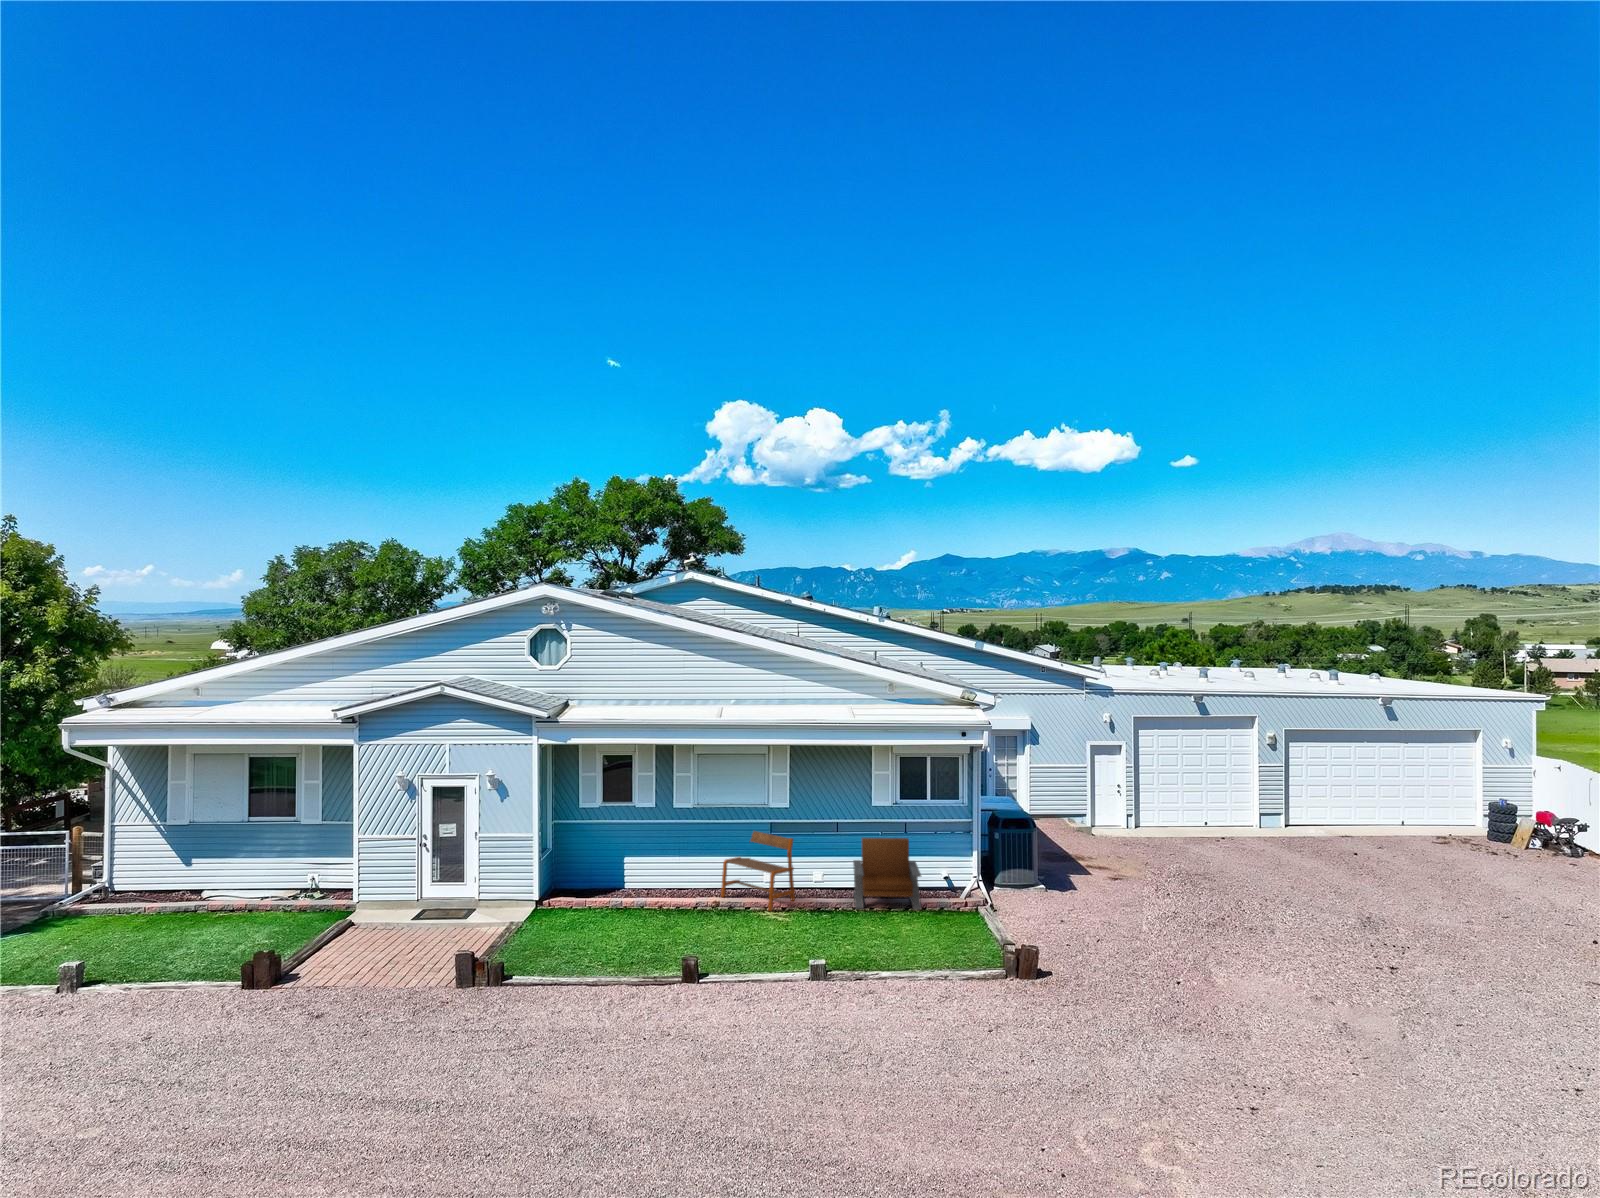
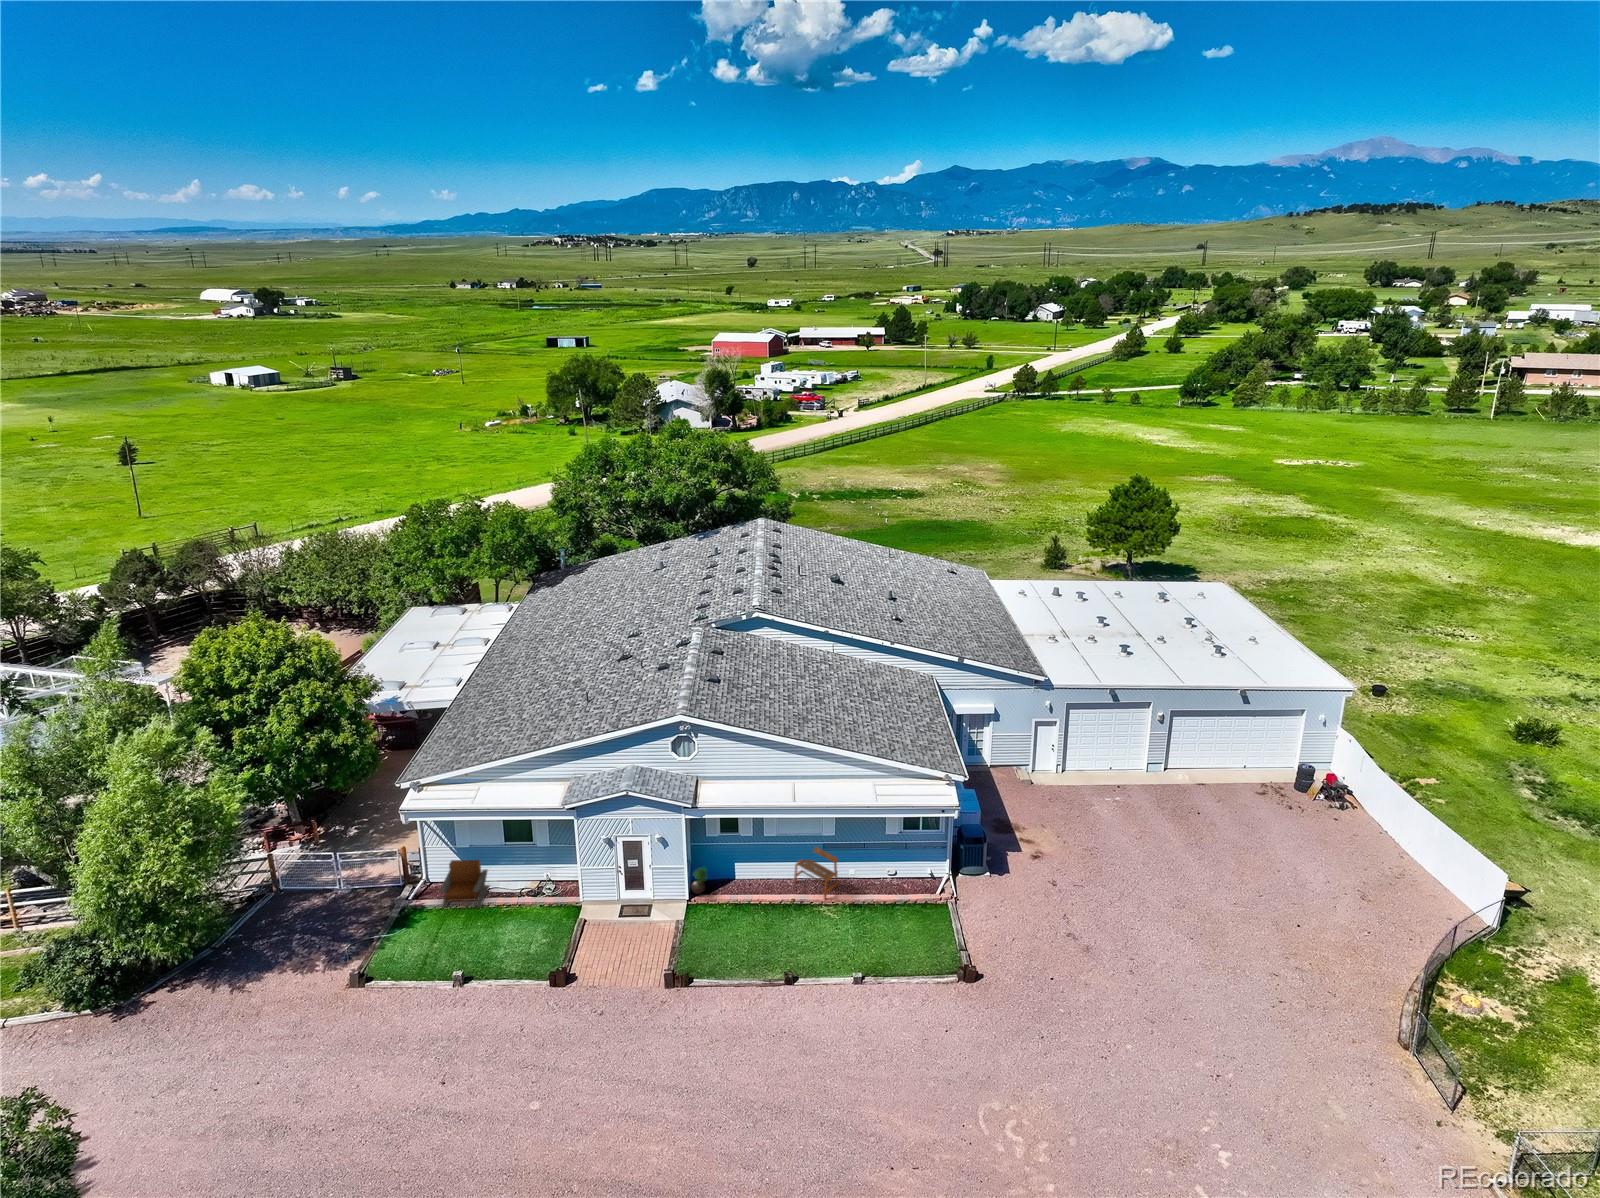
lounge chair: present [853,838,921,910] -> present [439,860,489,908]
potted tree: none [544,850,576,904] -> present [691,868,707,894]

